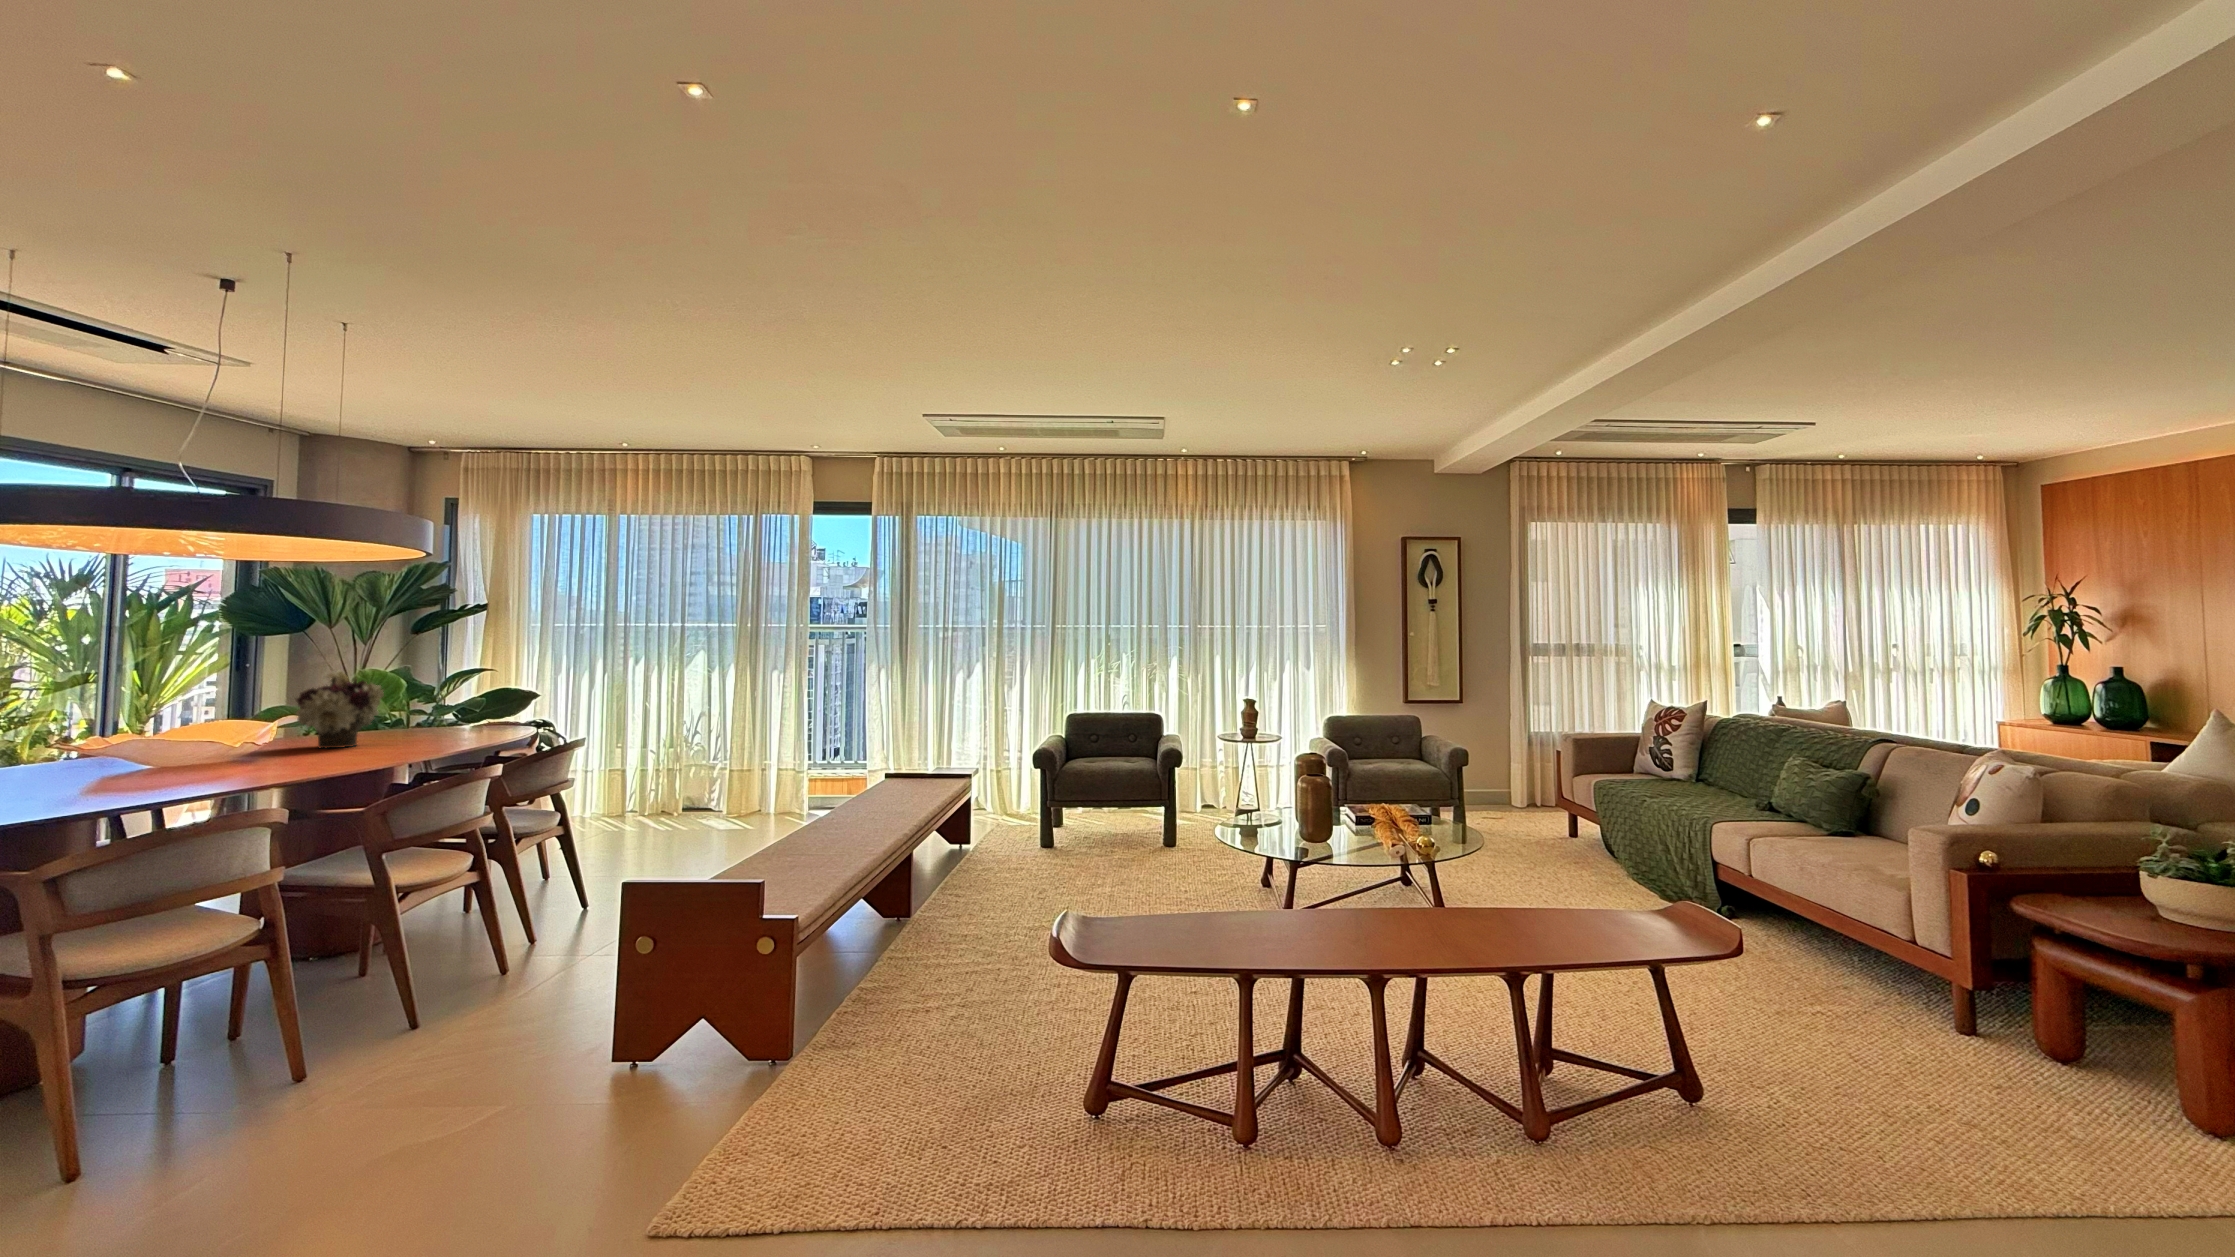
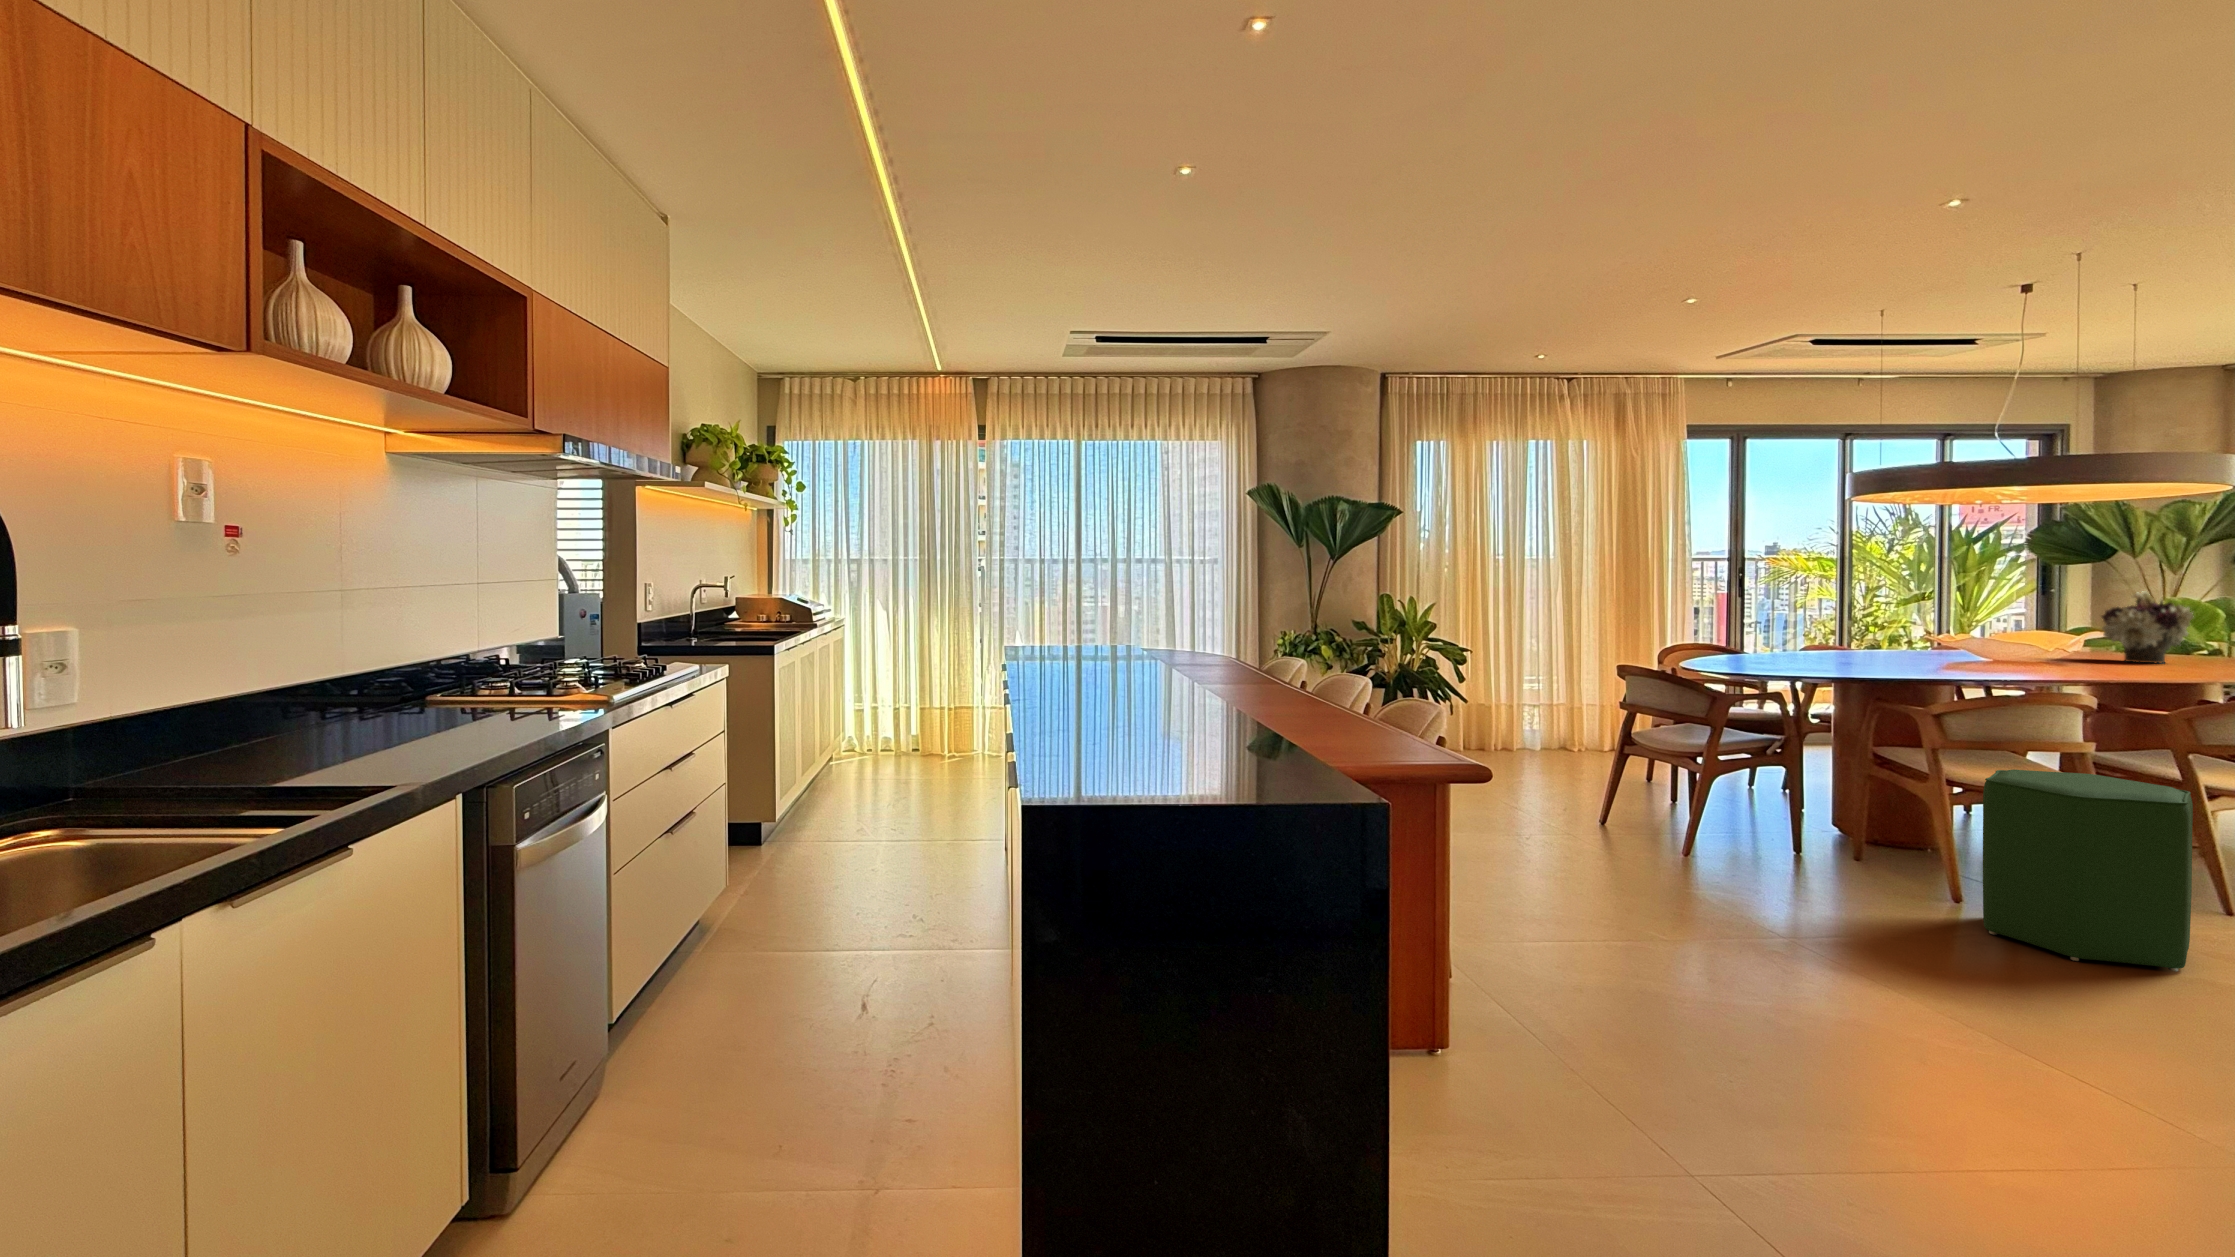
ottoman: none [123,908,383,1188] -> present [1983,769,2193,971]

